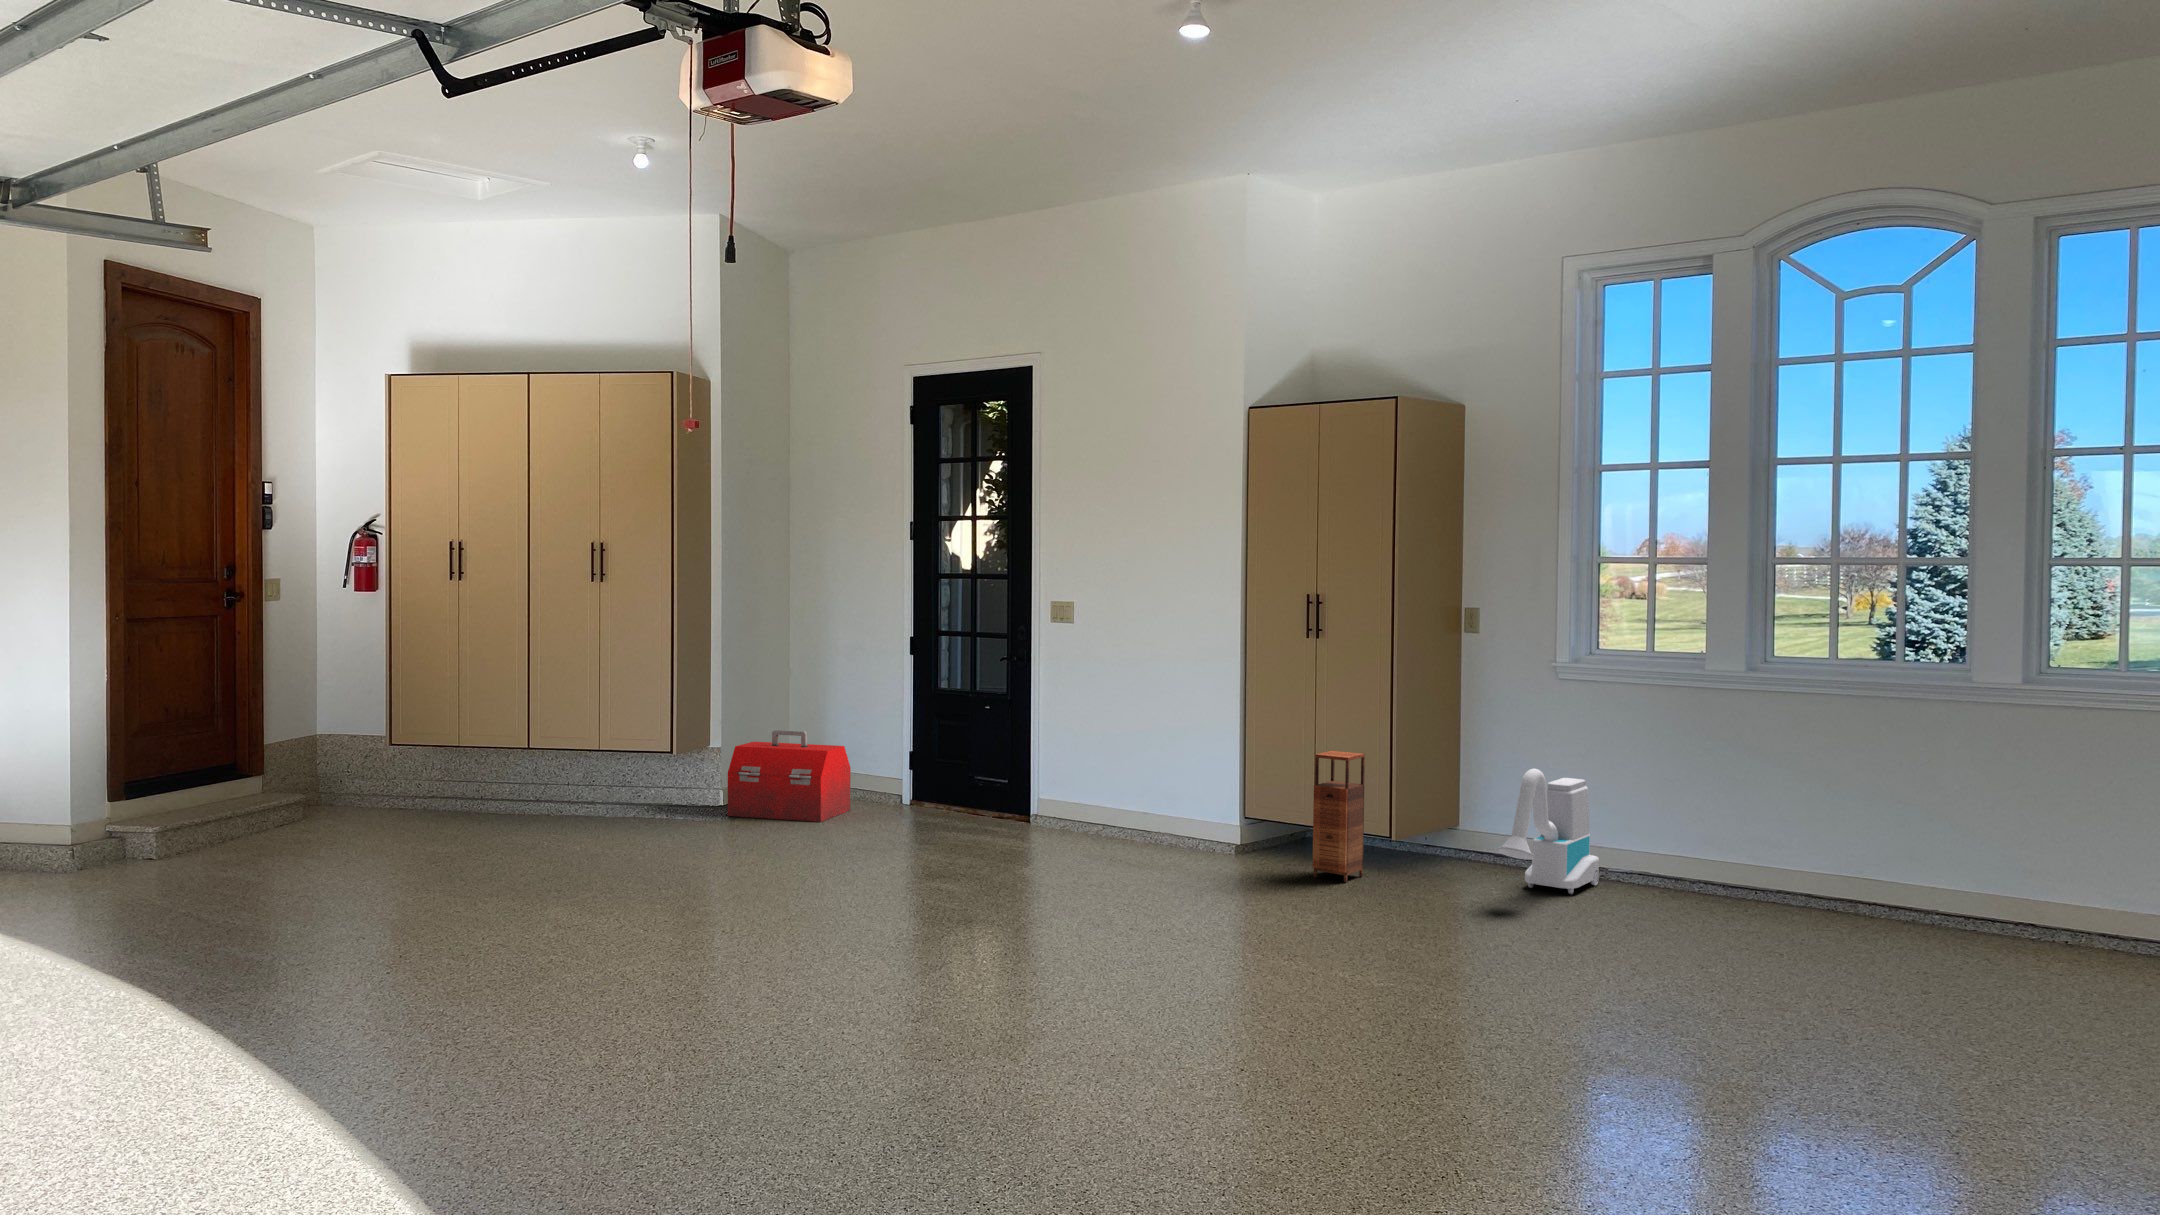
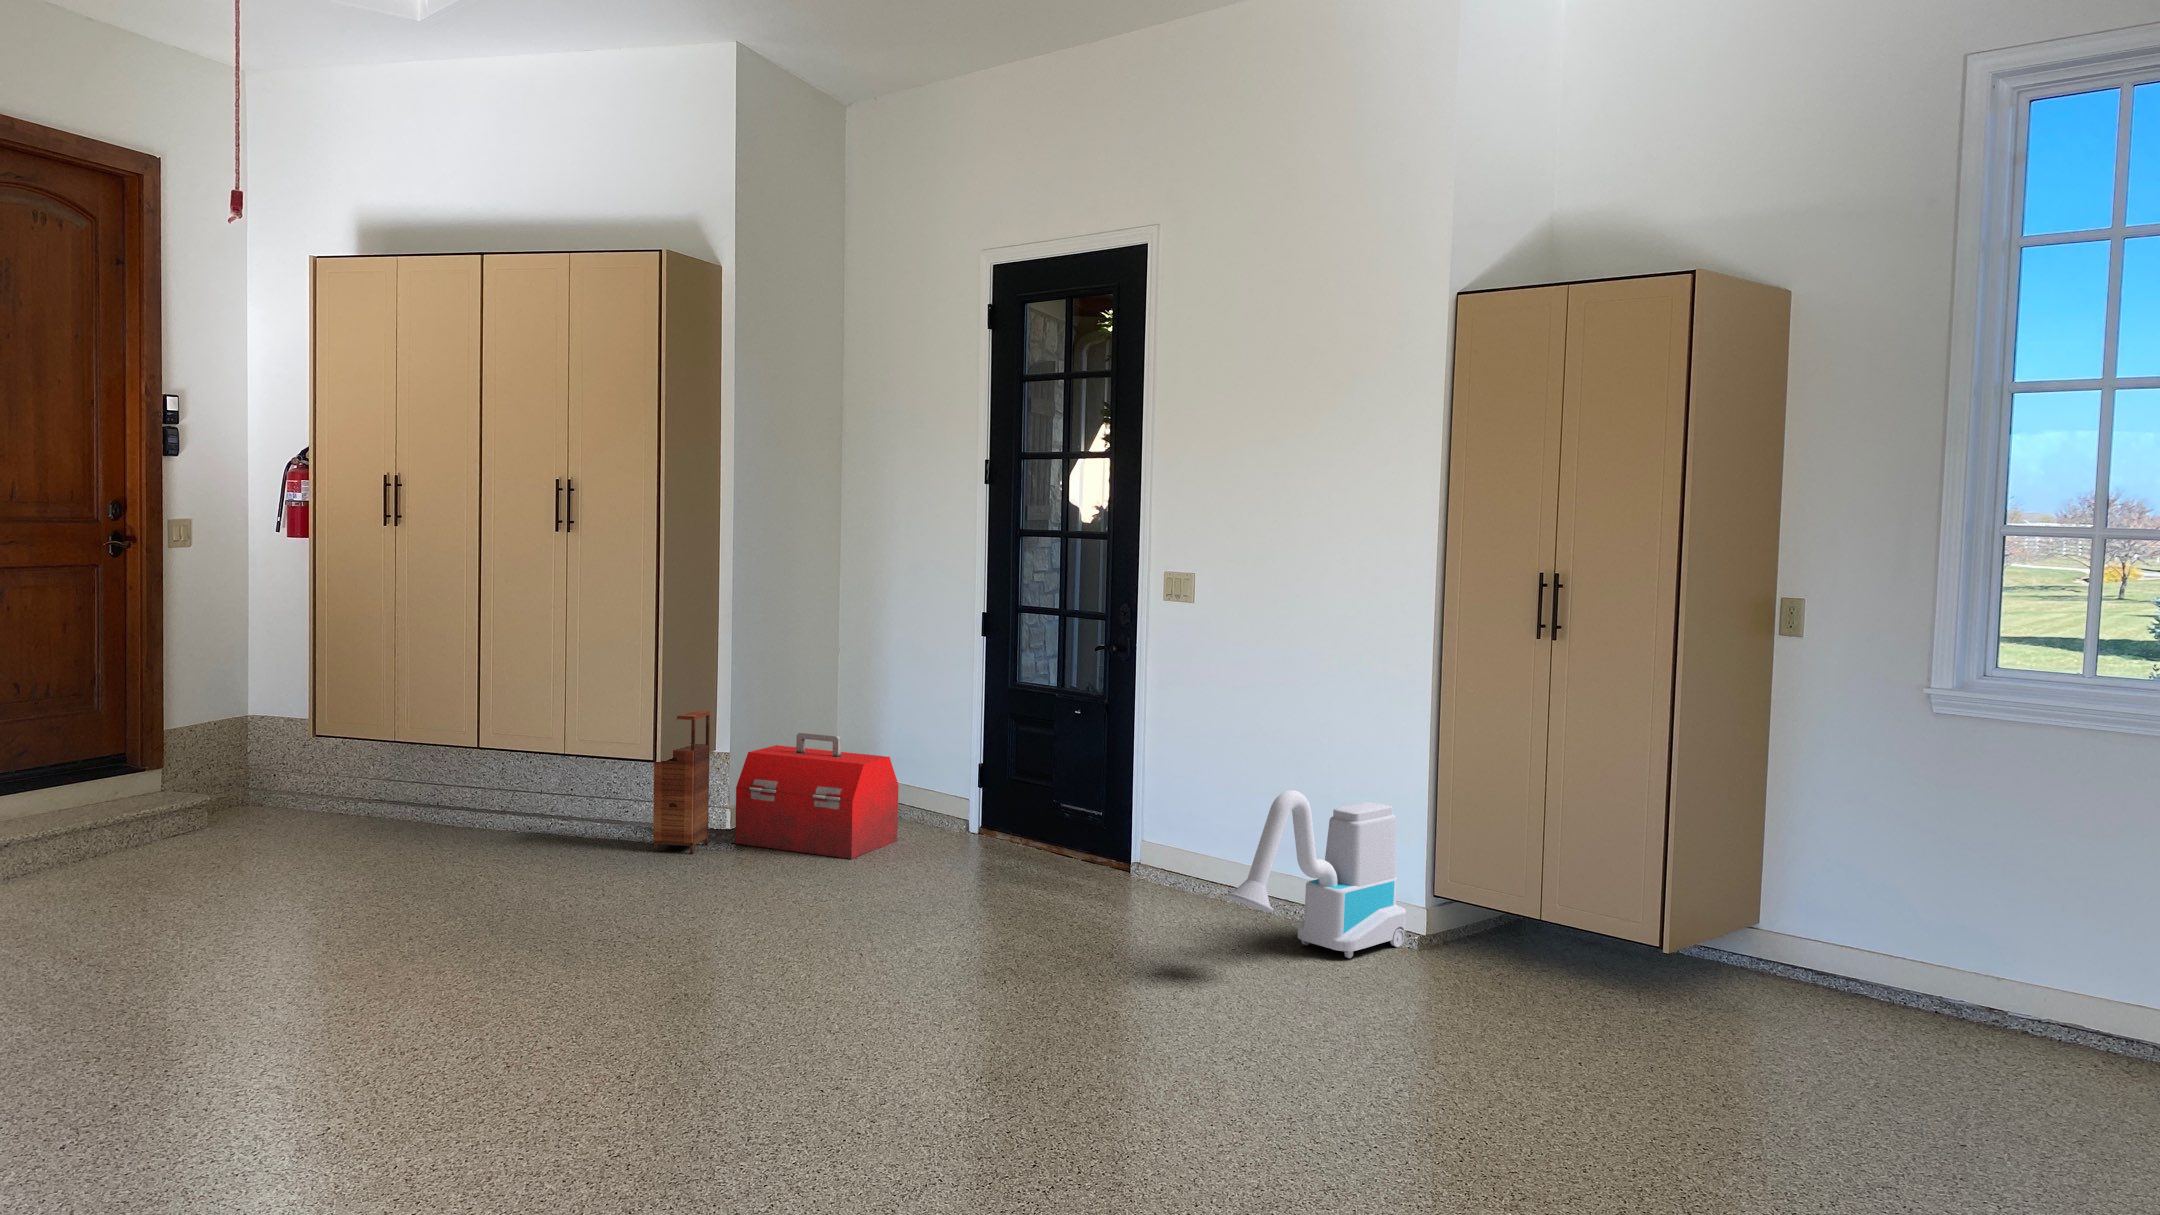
storage cabinet: present [1313,751,1365,882] -> present [653,711,710,854]
vacuum cleaner: present [1497,769,1599,894] -> present [1227,790,1406,958]

